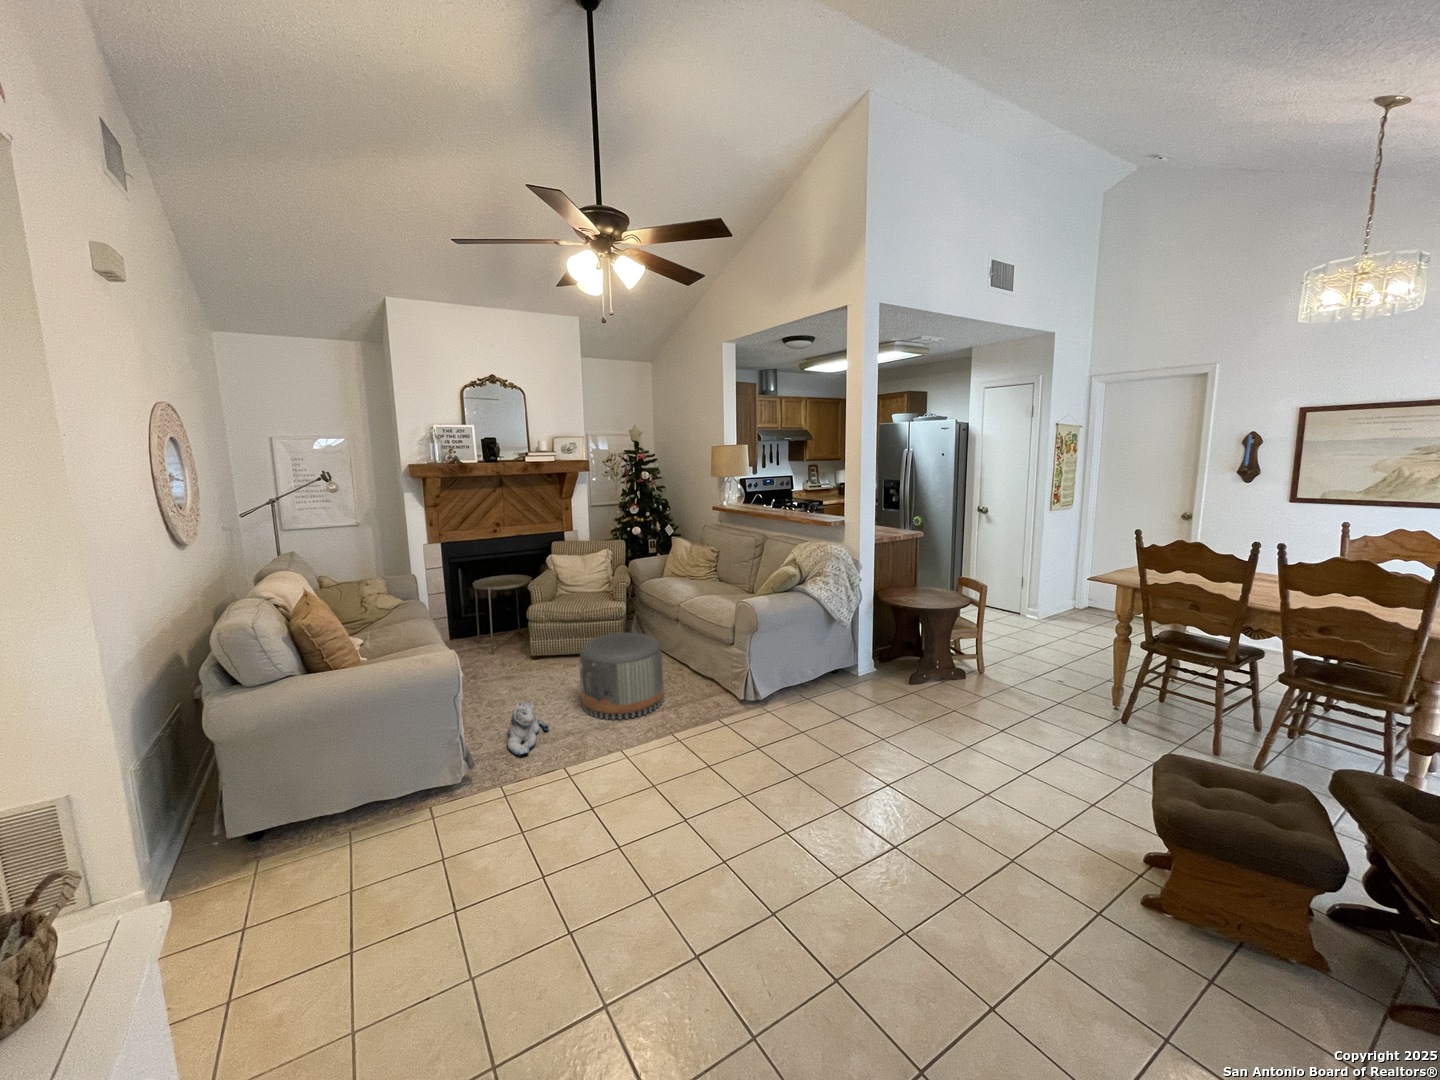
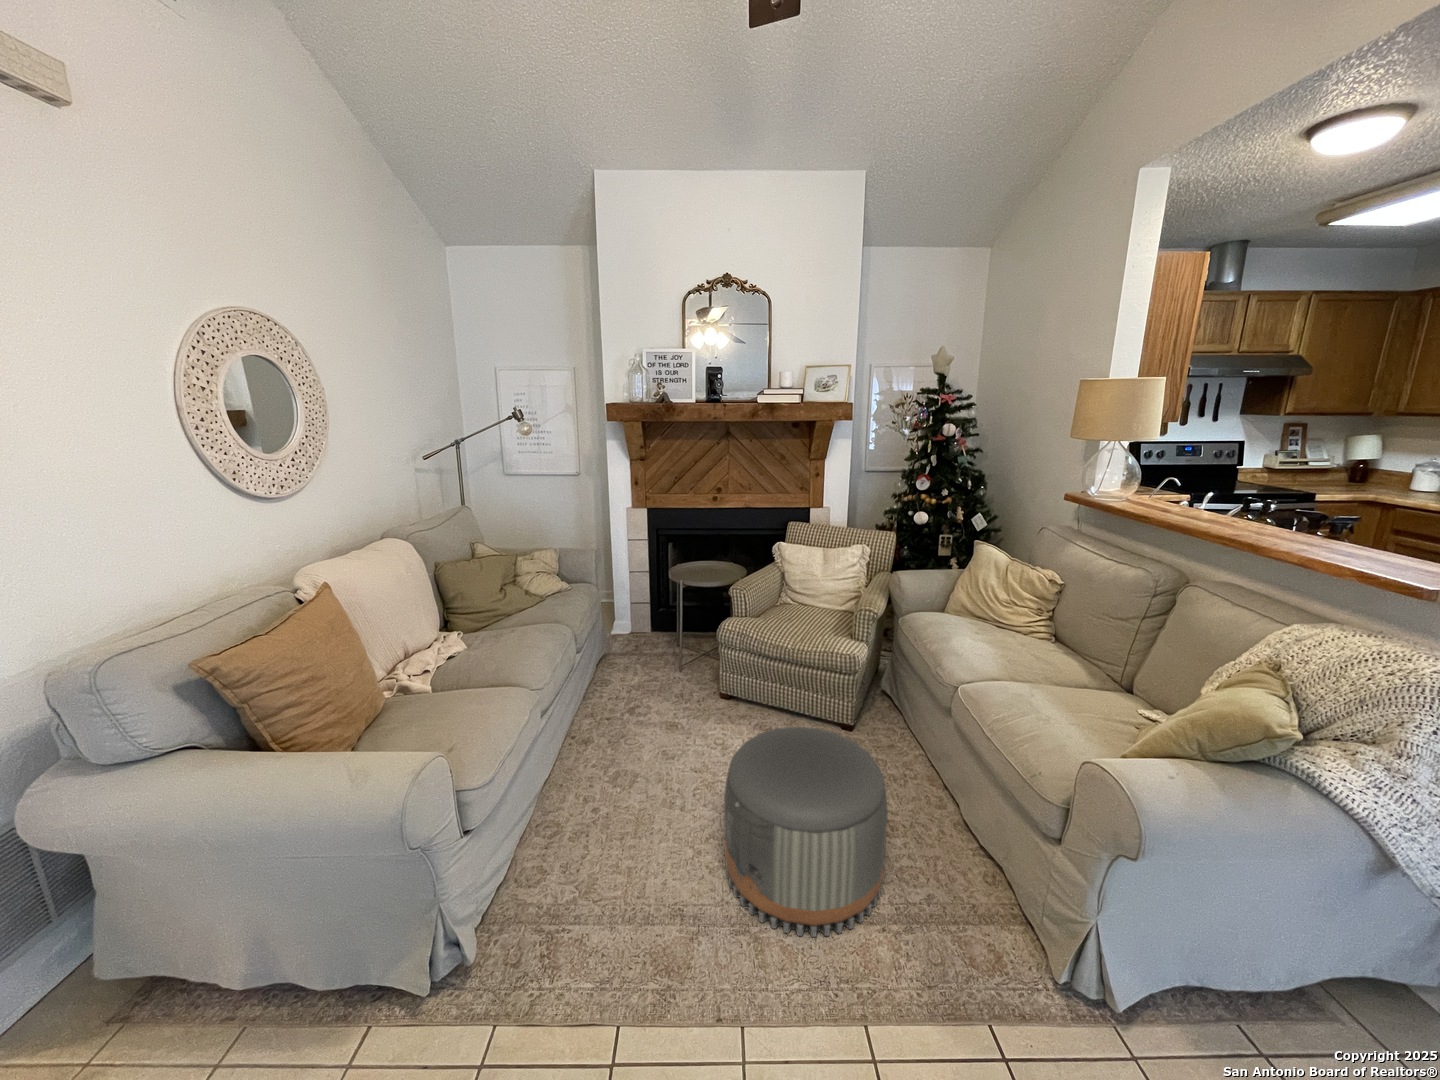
plush toy: present [508,702,549,755] -> none [556,838,650,960]

